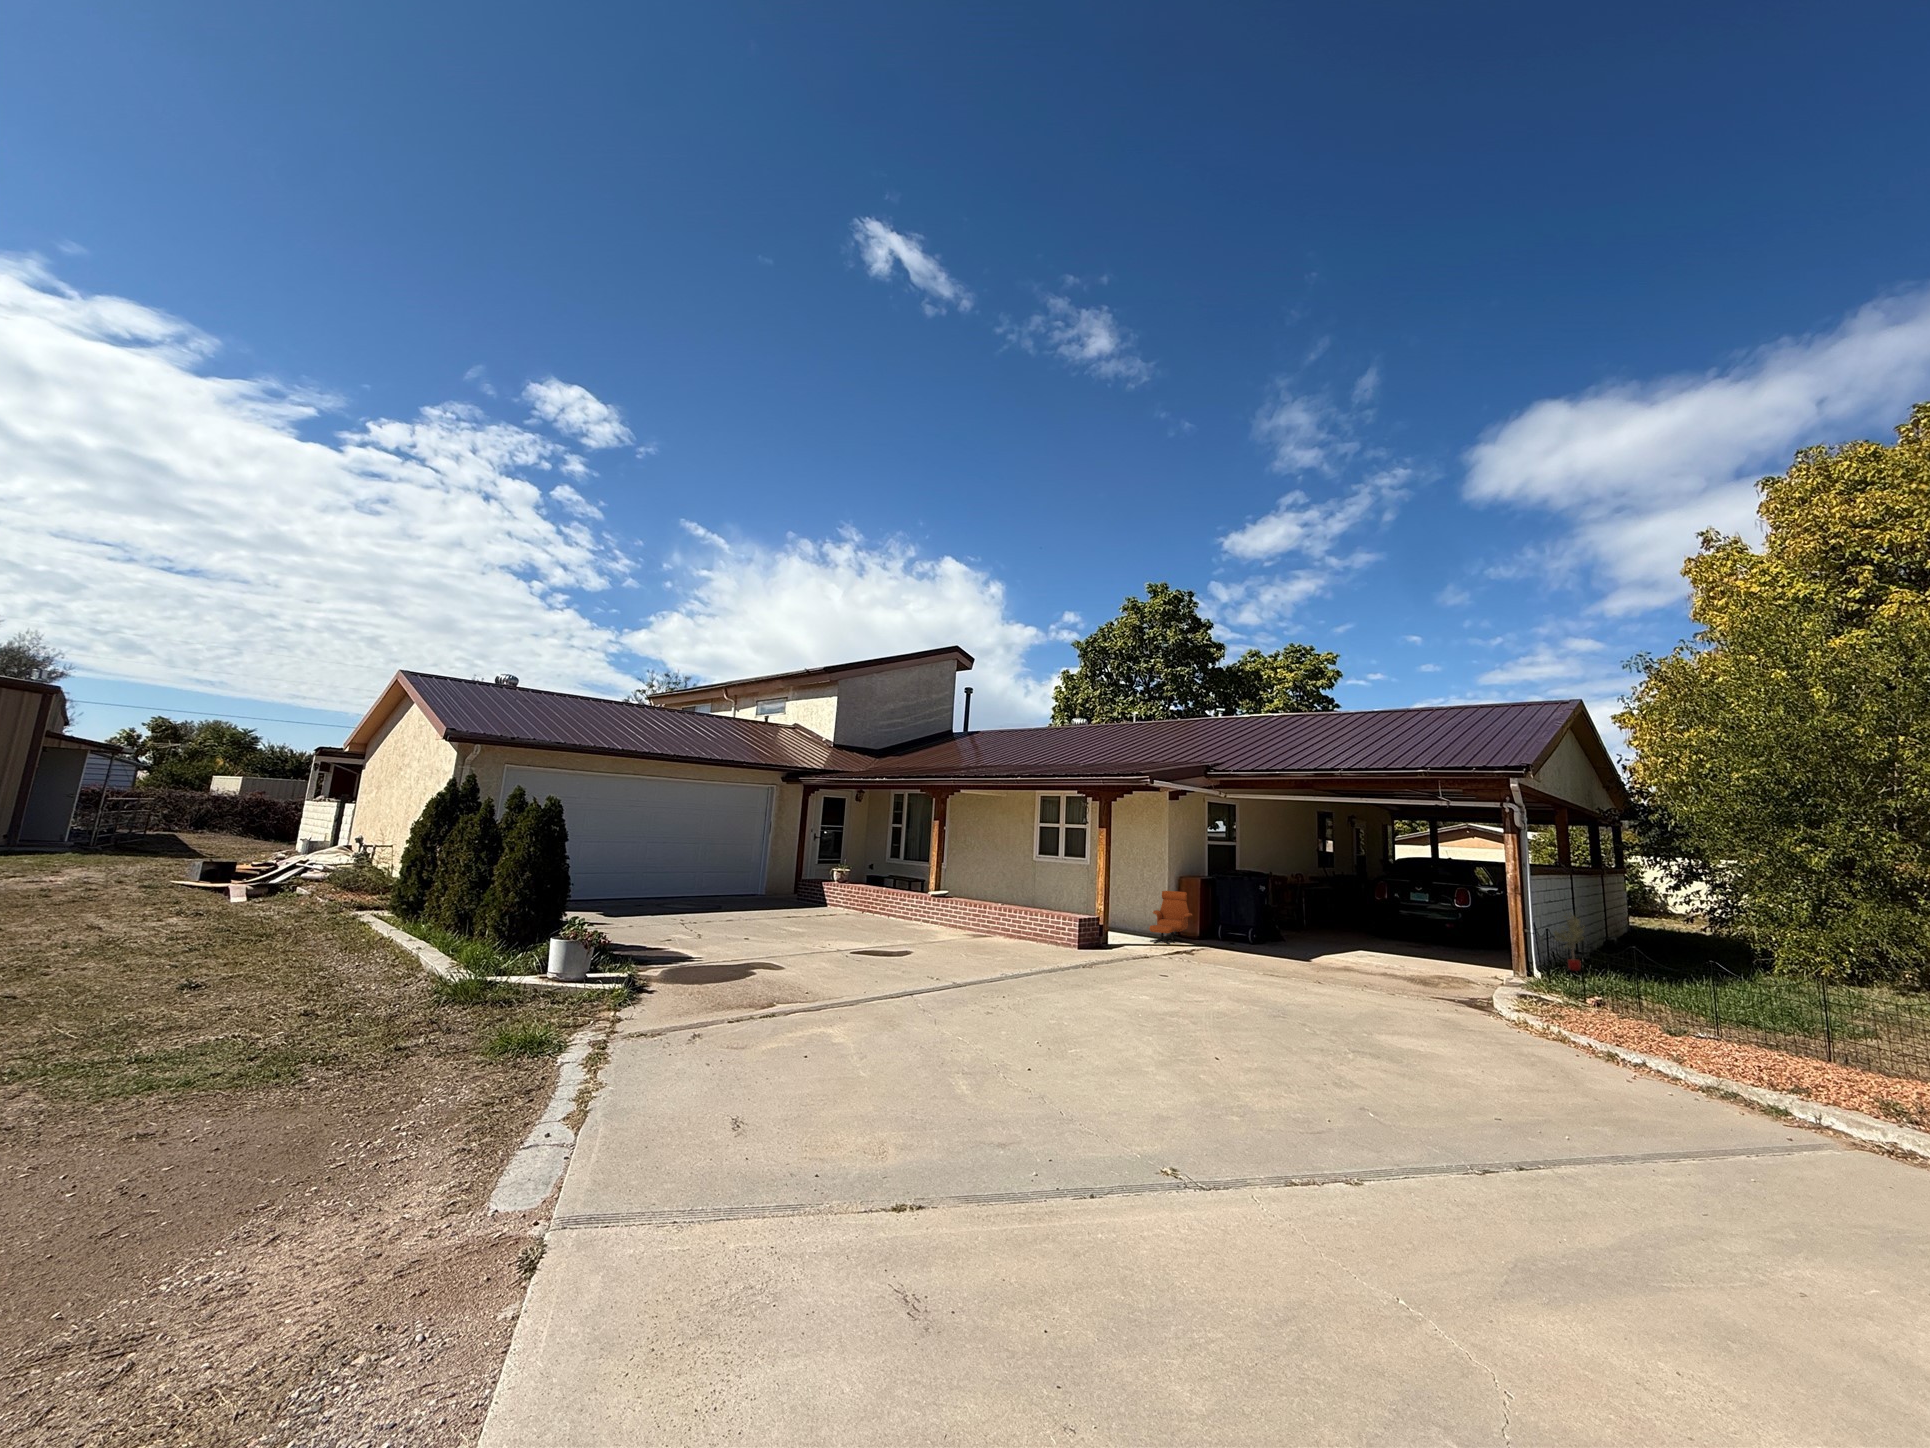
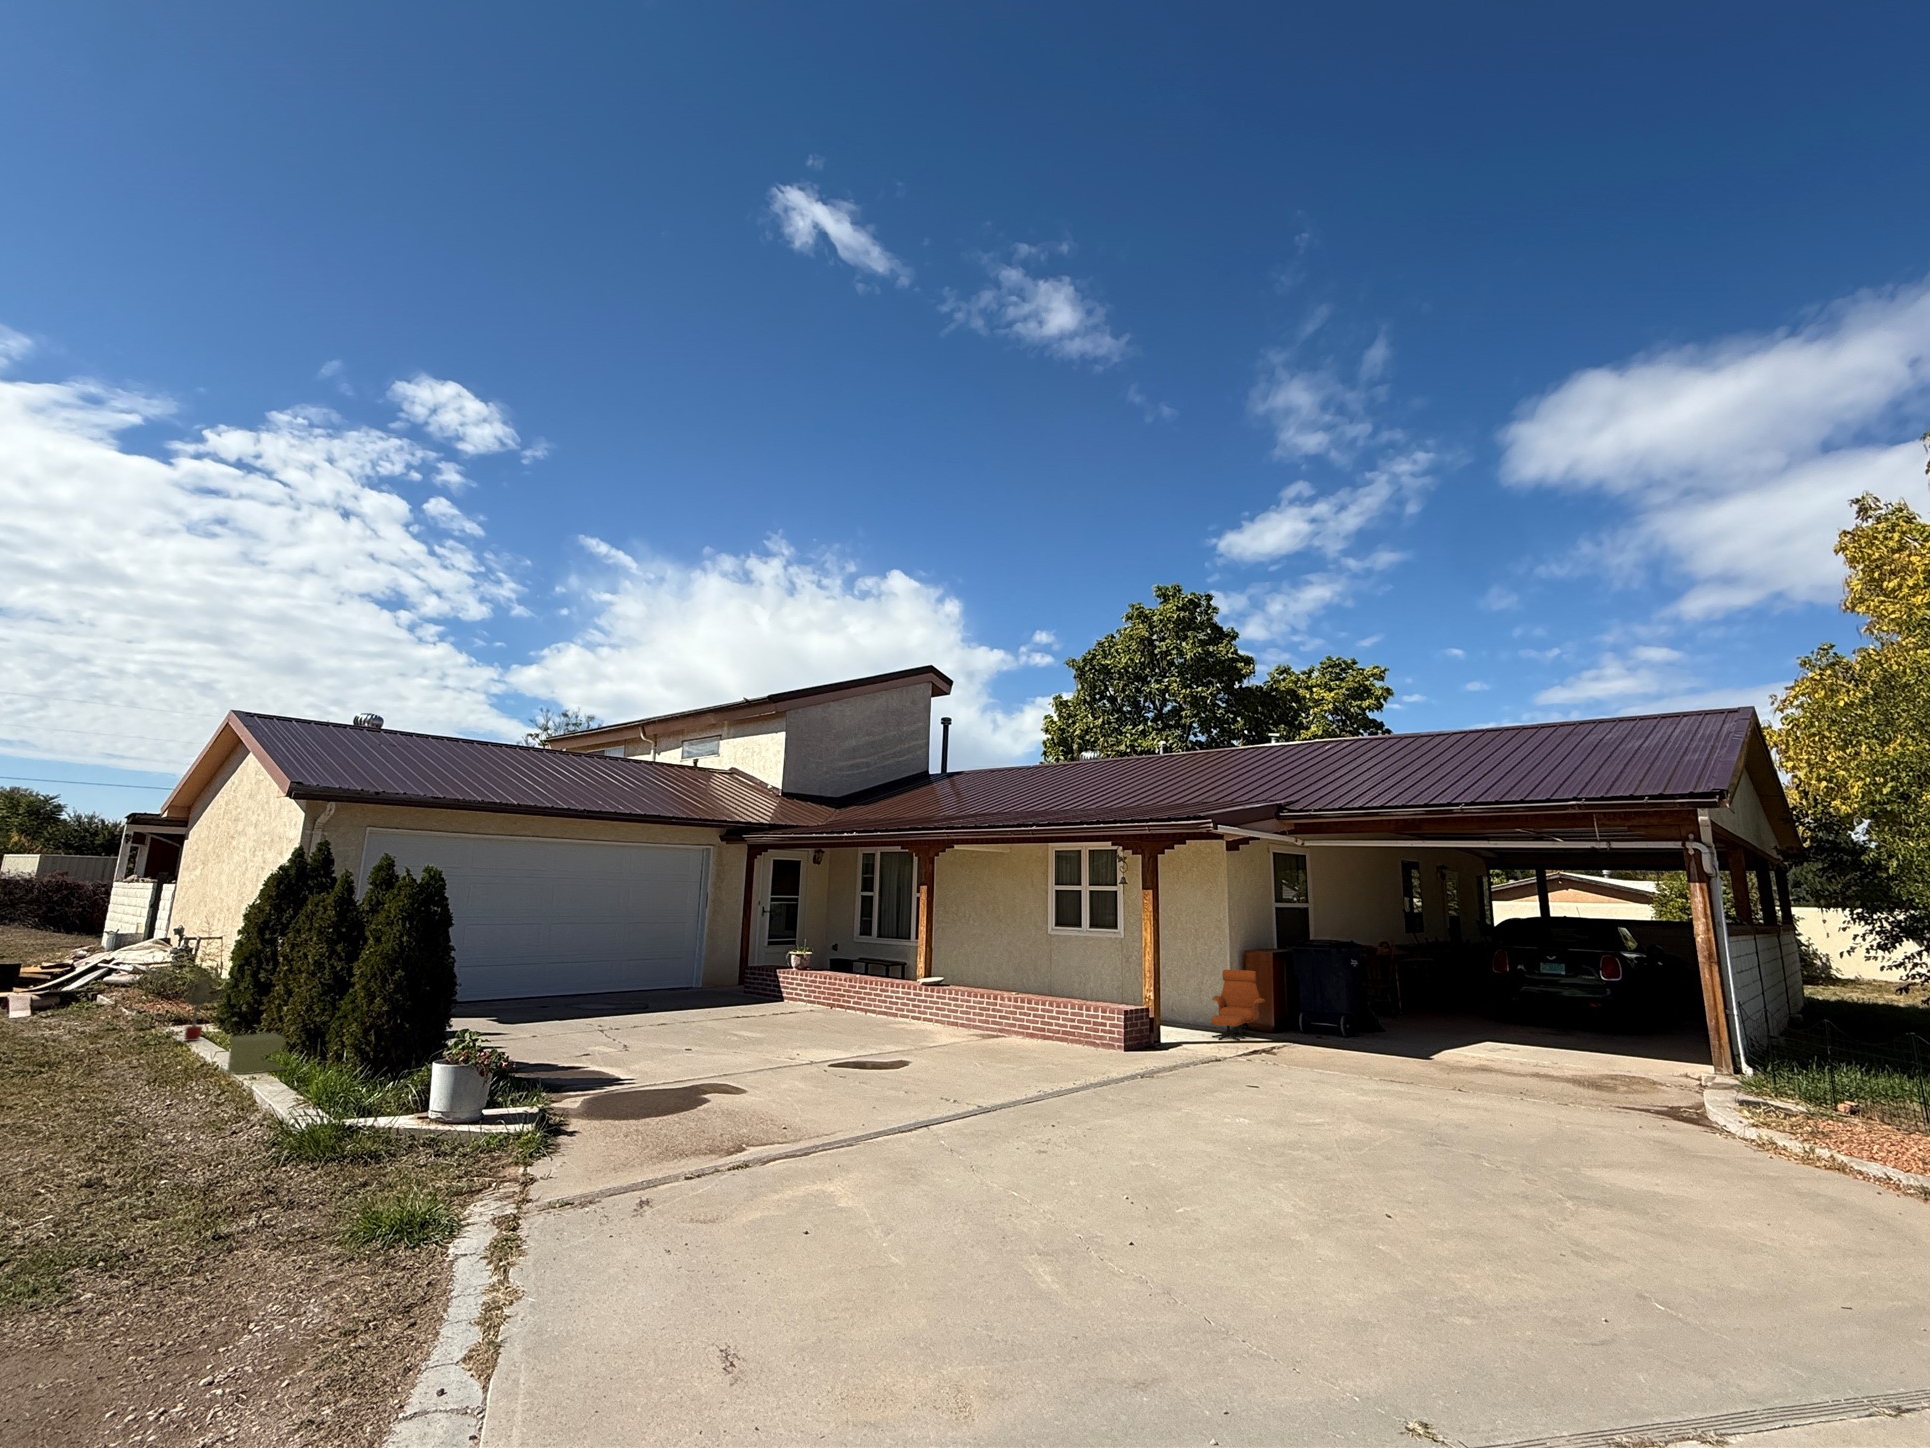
potted tree: present [1554,914,1584,971] -> present [184,967,224,1041]
storage box: none [399,917,448,946] -> present [228,1033,285,1074]

